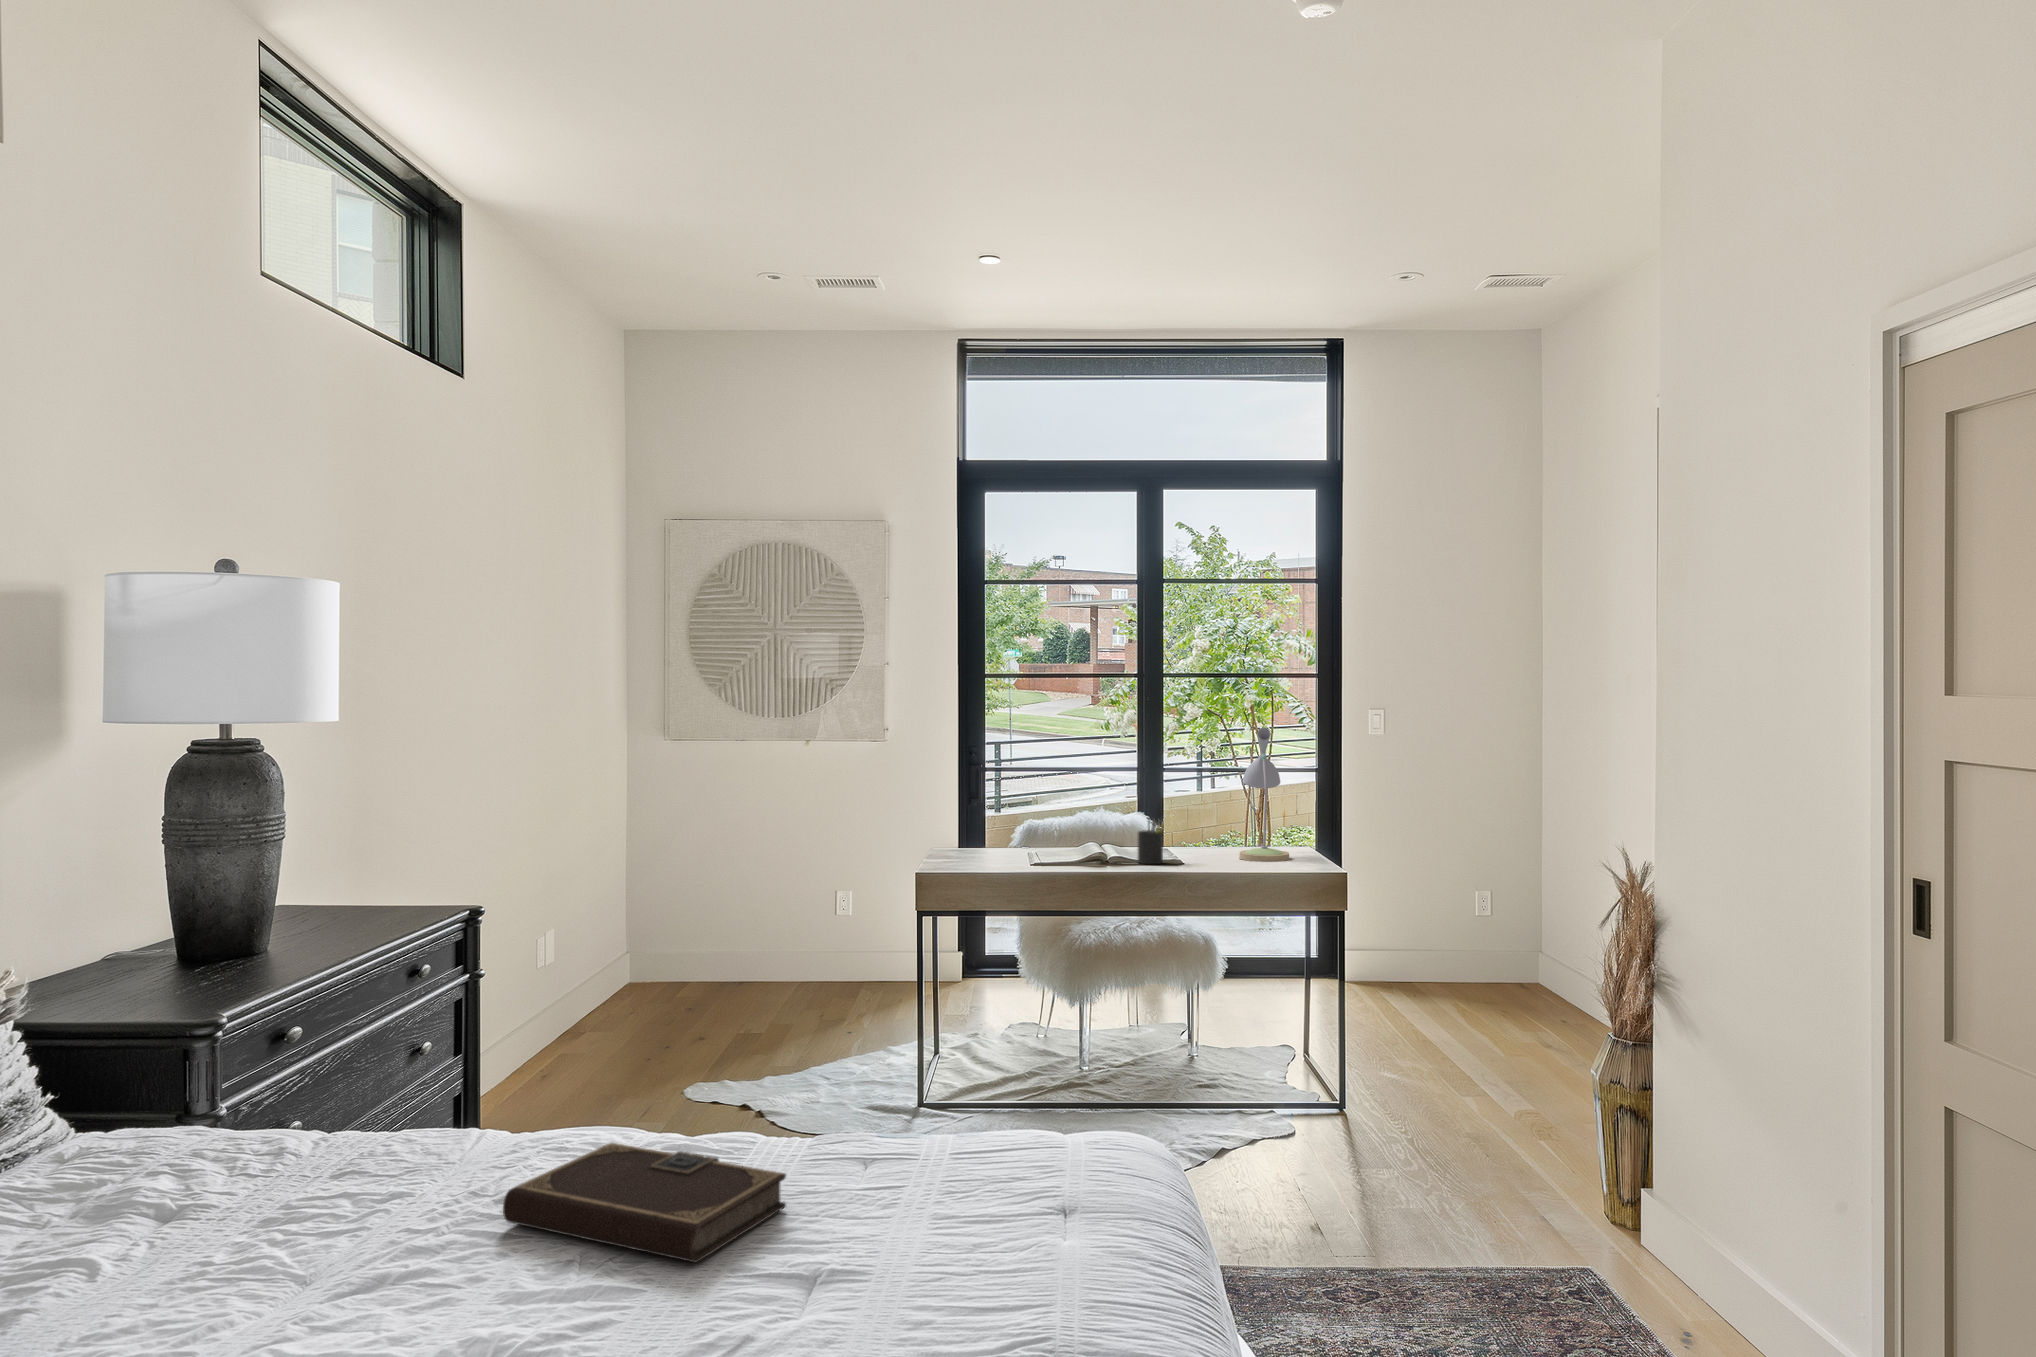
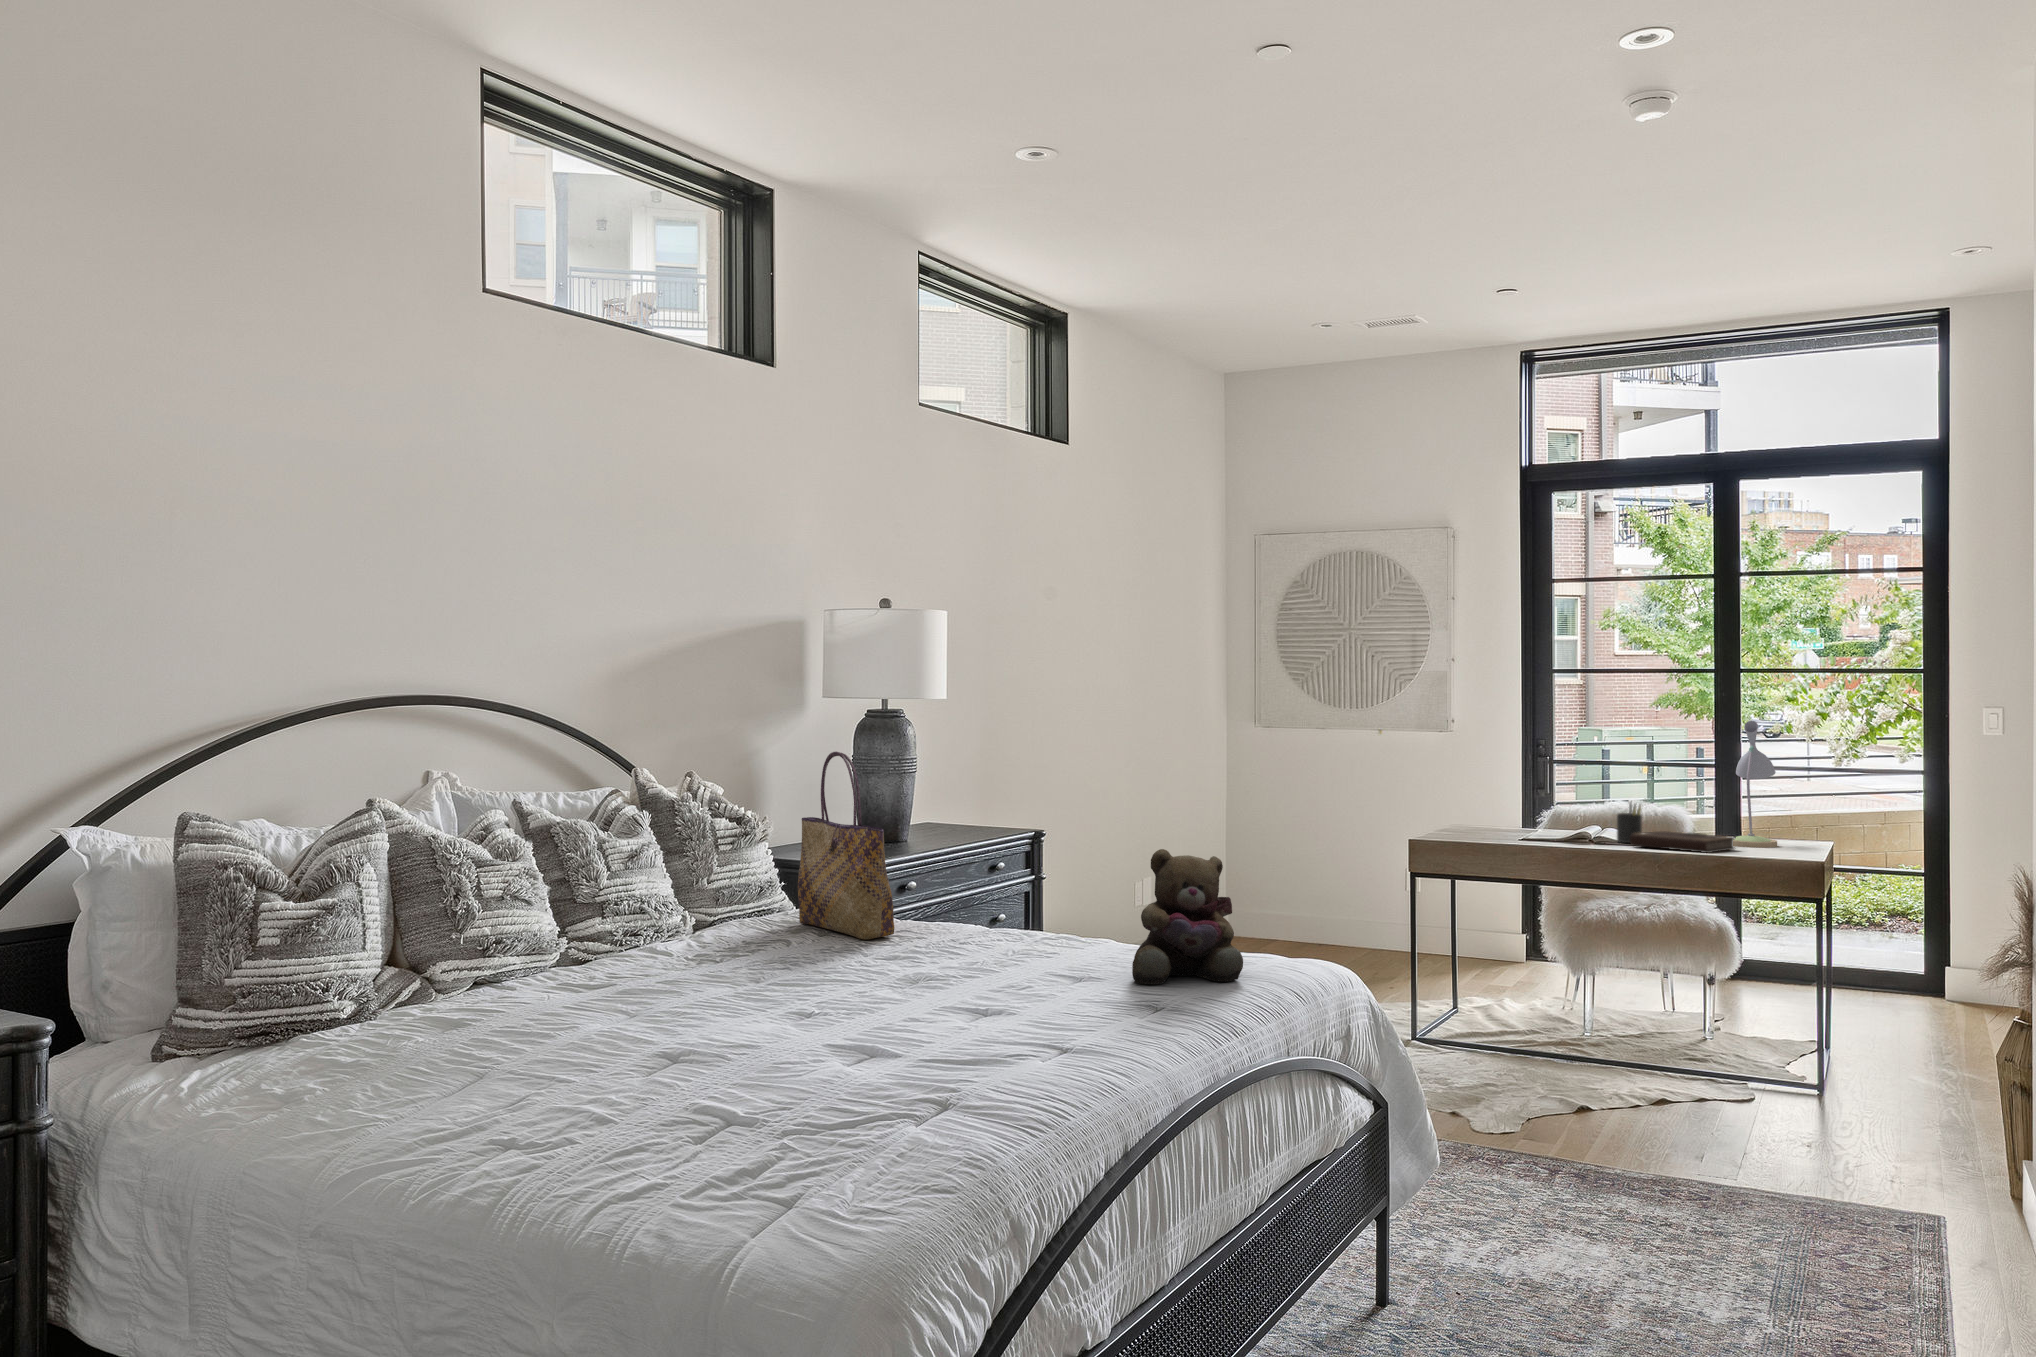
tote bag: none [99,849,336,1223] -> present [798,752,894,939]
teddy bear: none [886,1014,1074,1278] -> present [1132,849,1243,984]
notebook: present [503,1143,786,1263] -> present [1630,831,1734,853]

